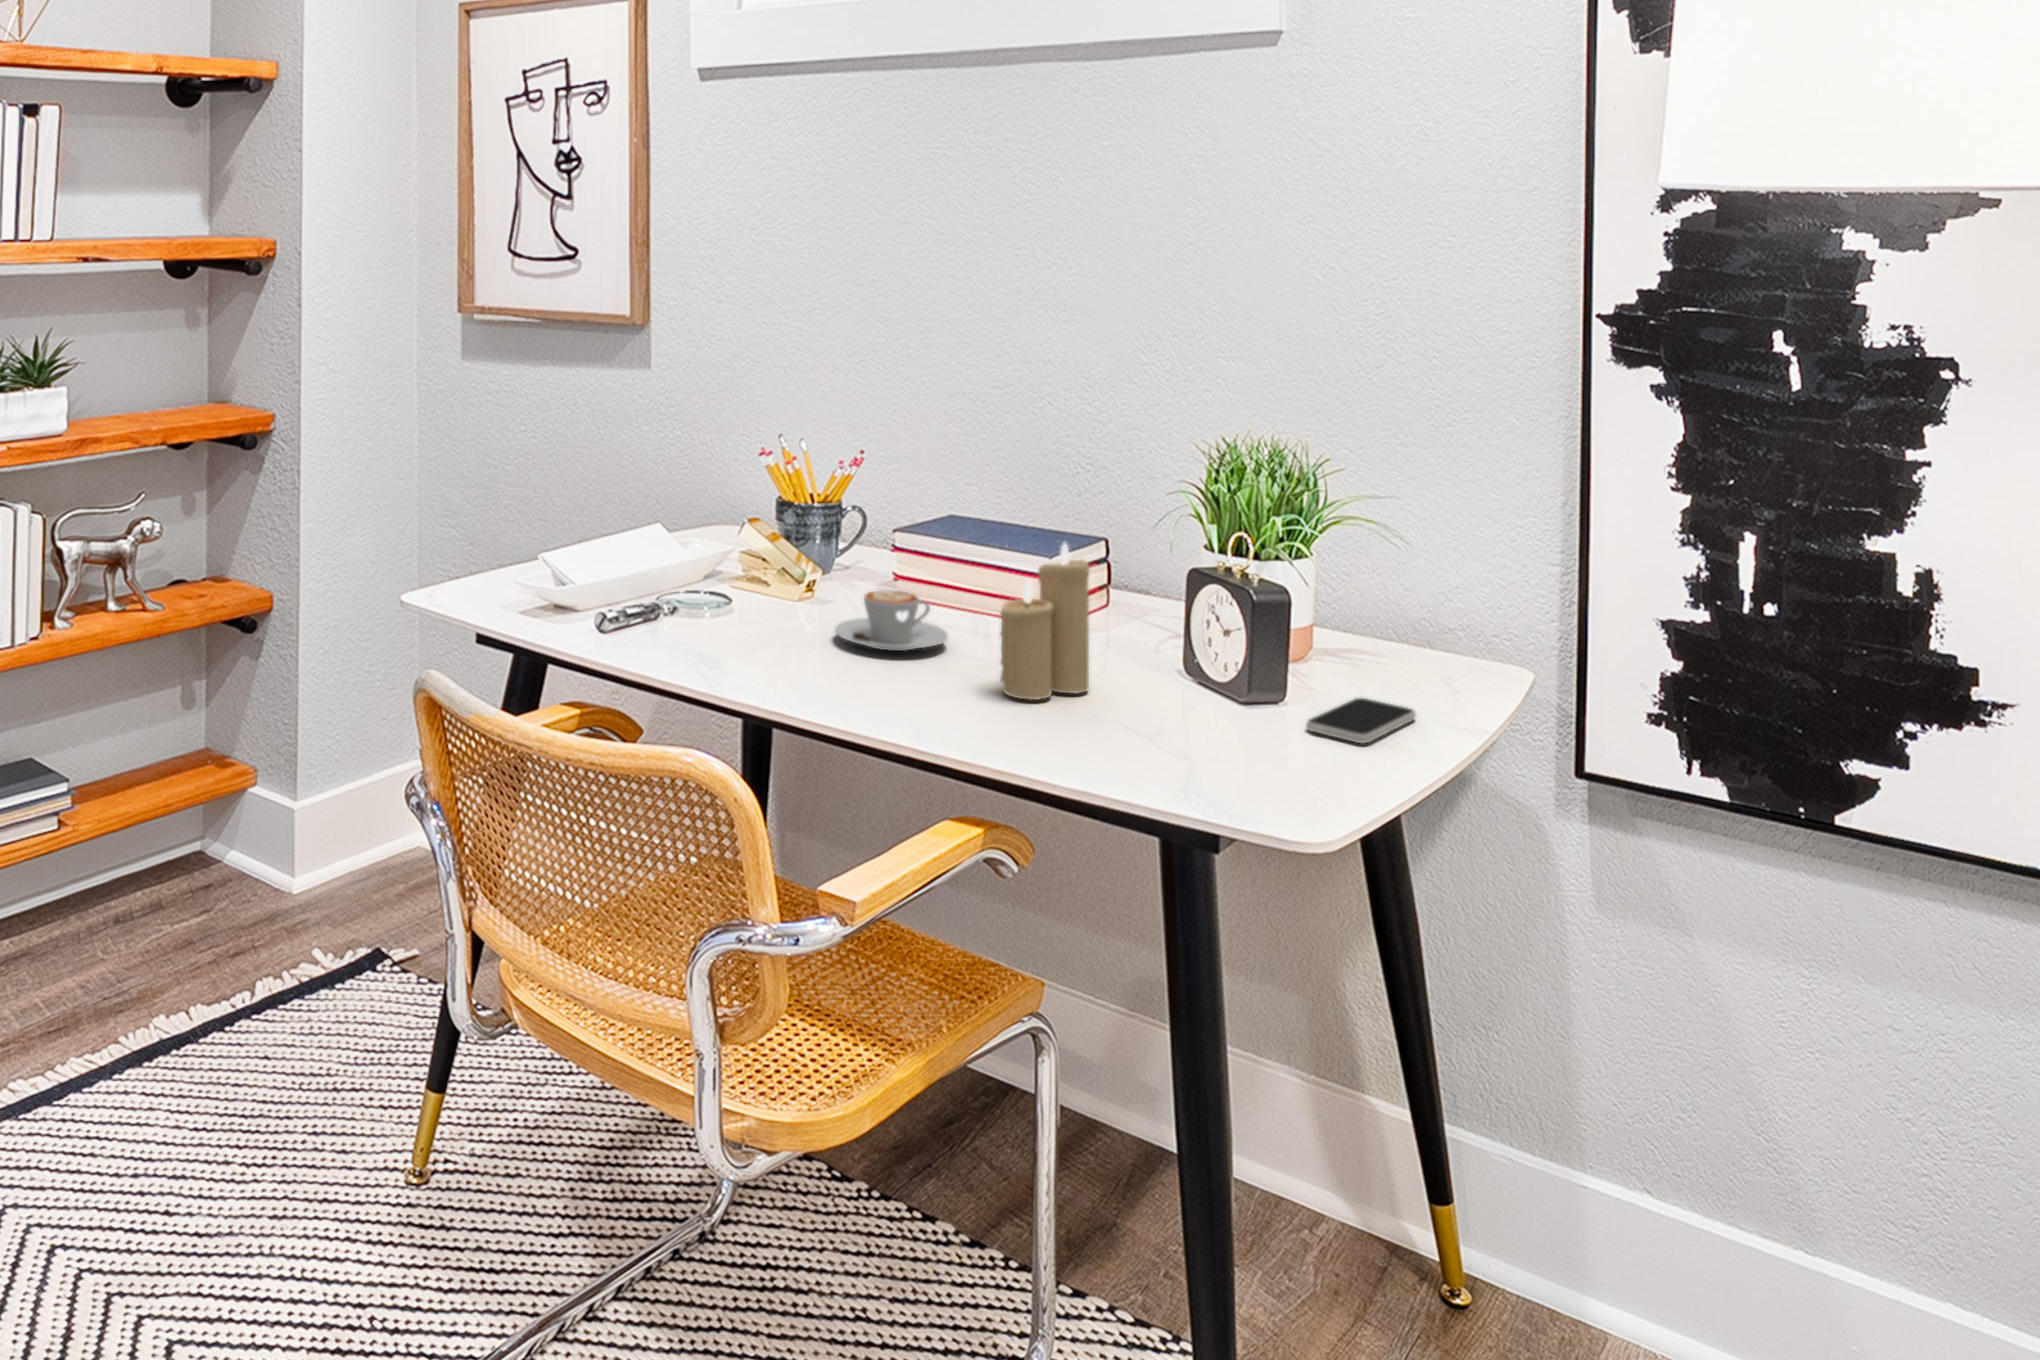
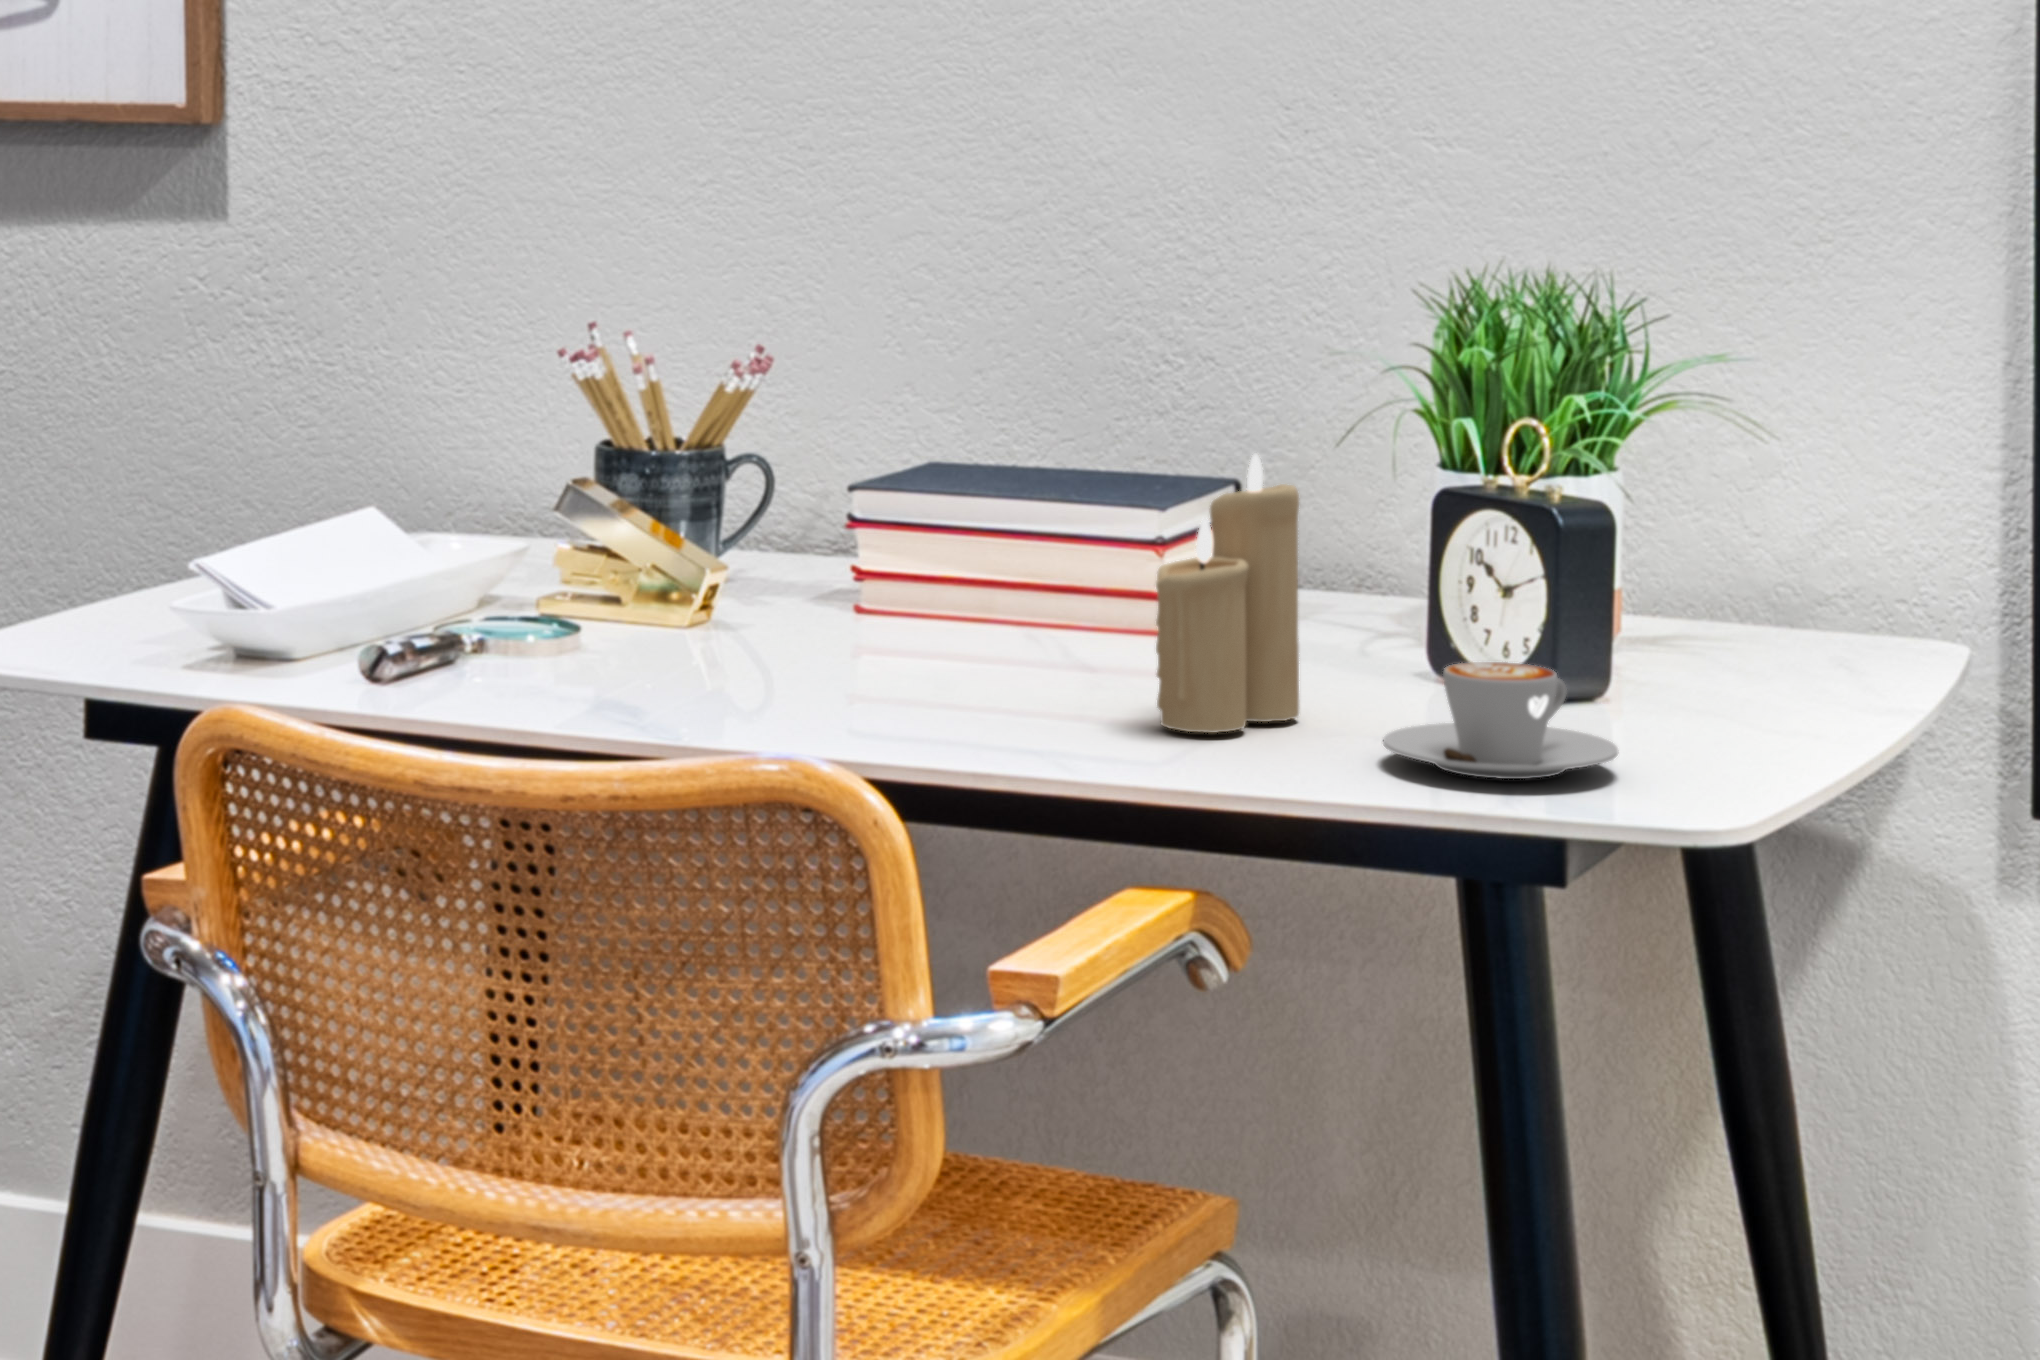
coffee cup: present [835,590,948,651] -> present [1383,662,1618,779]
smartphone: present [1306,698,1416,743] -> none [1669,694,1820,749]

